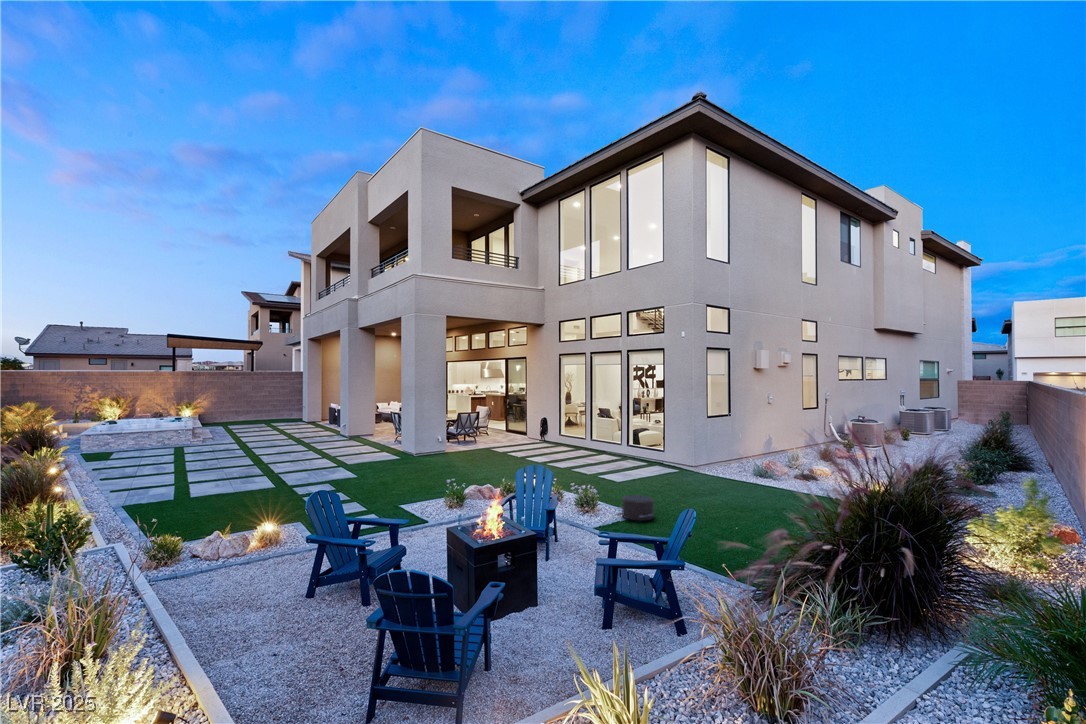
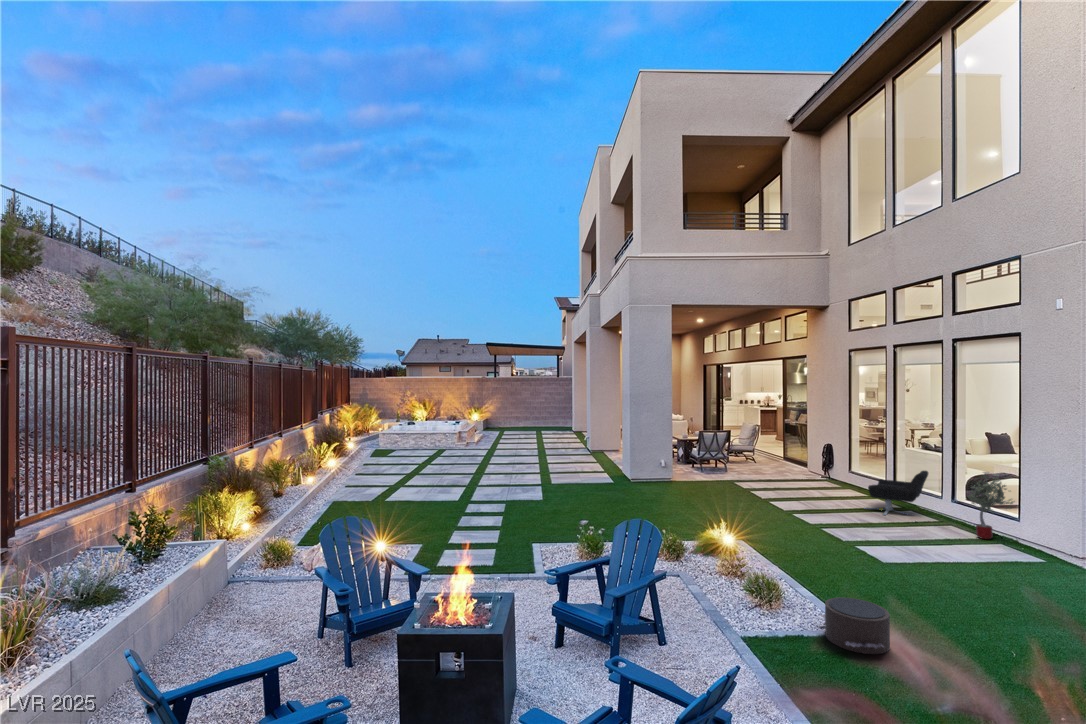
potted tree: none [634,425,658,463] -> present [968,472,1015,540]
lounge chair: none [577,428,611,458] -> present [868,471,928,515]

